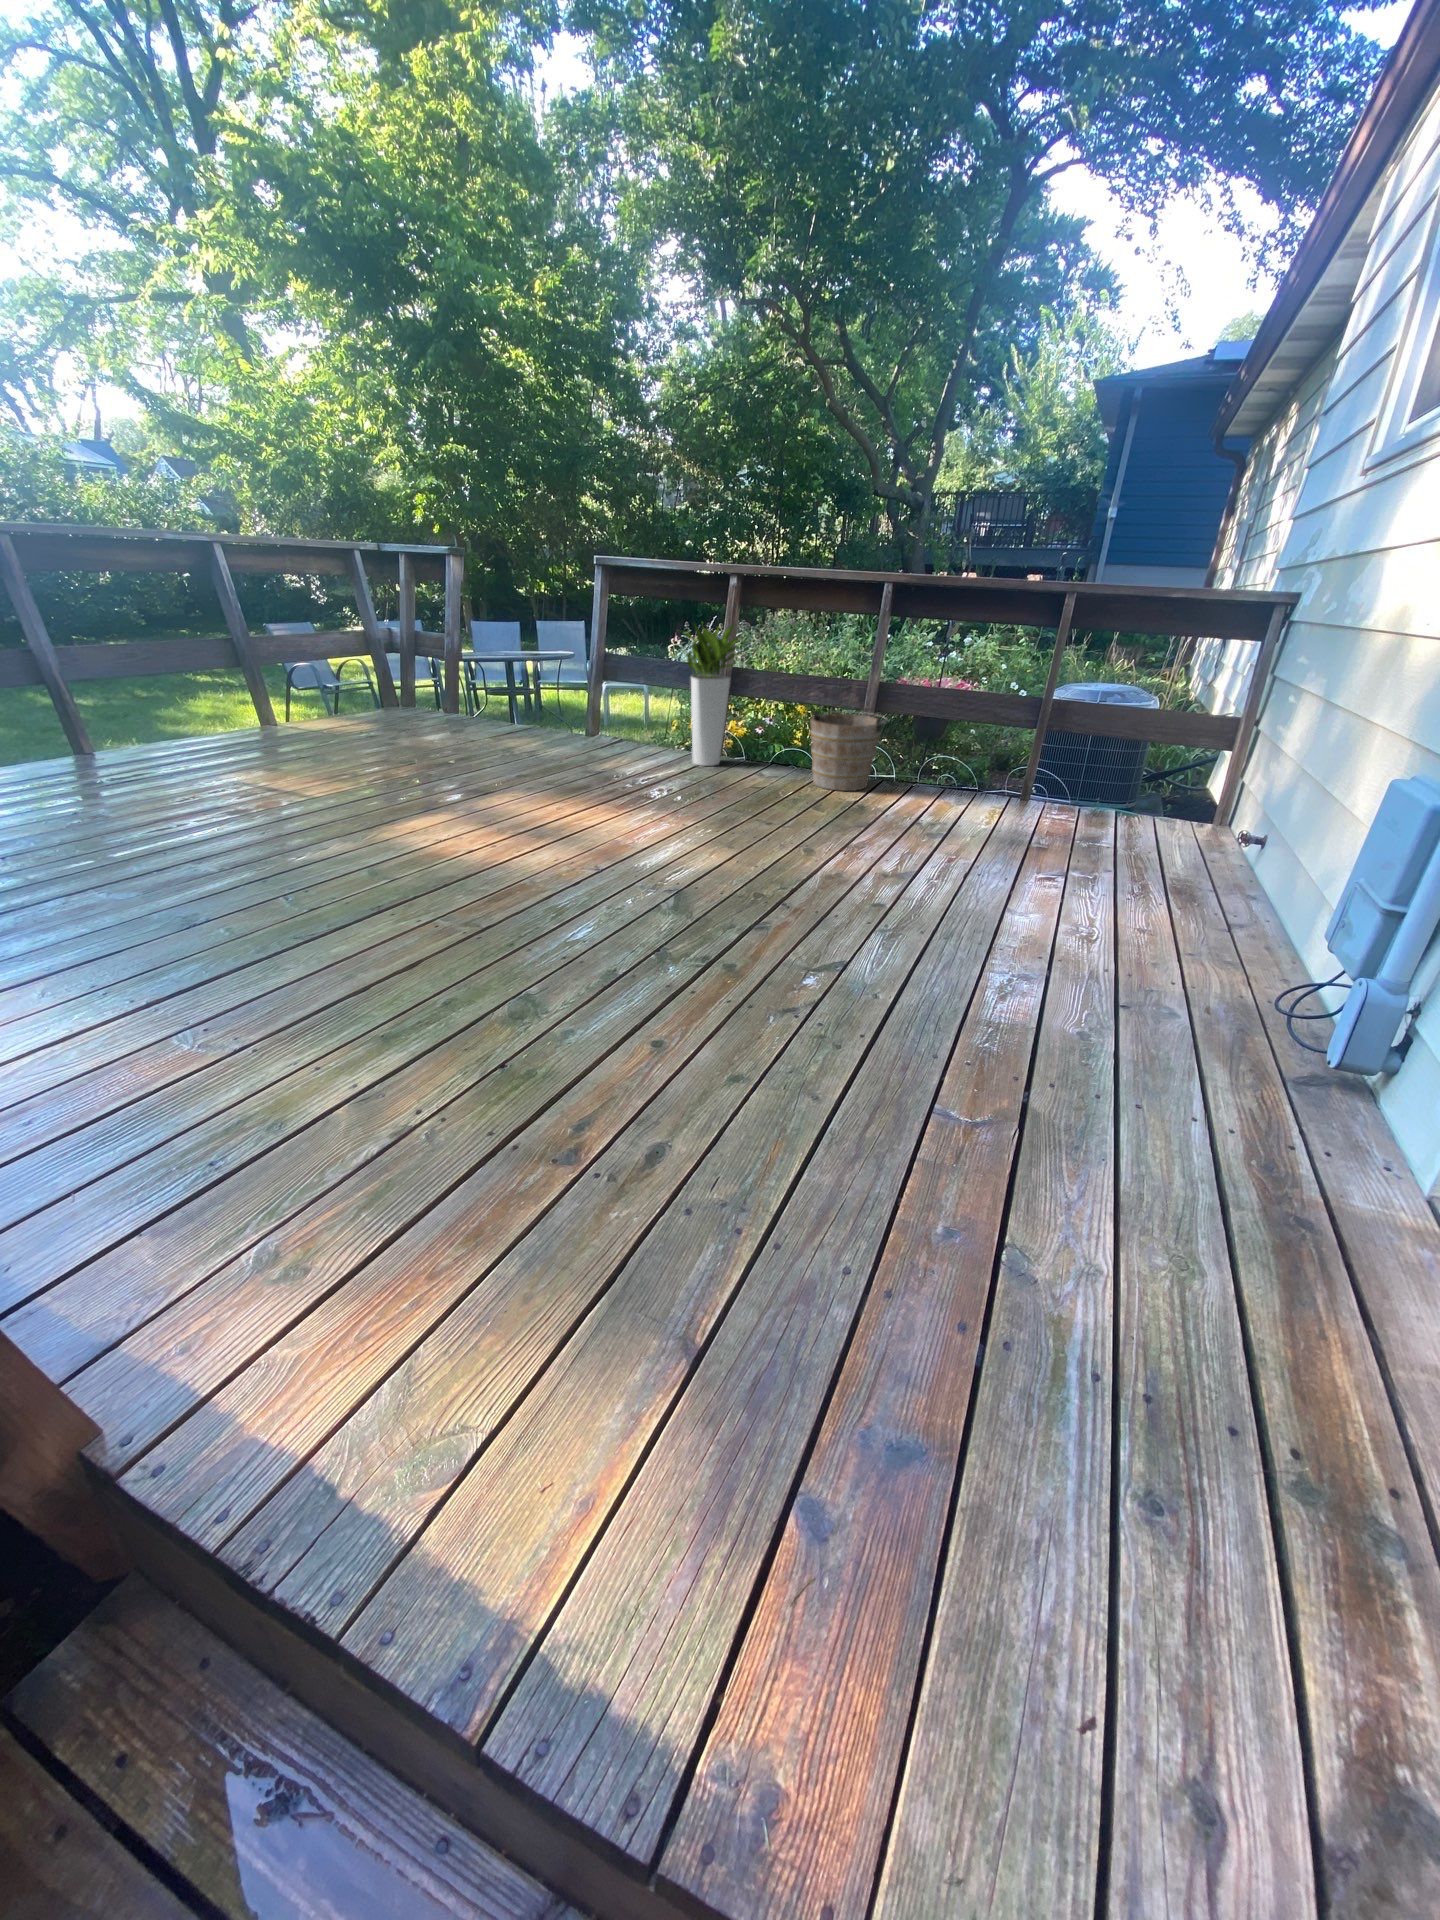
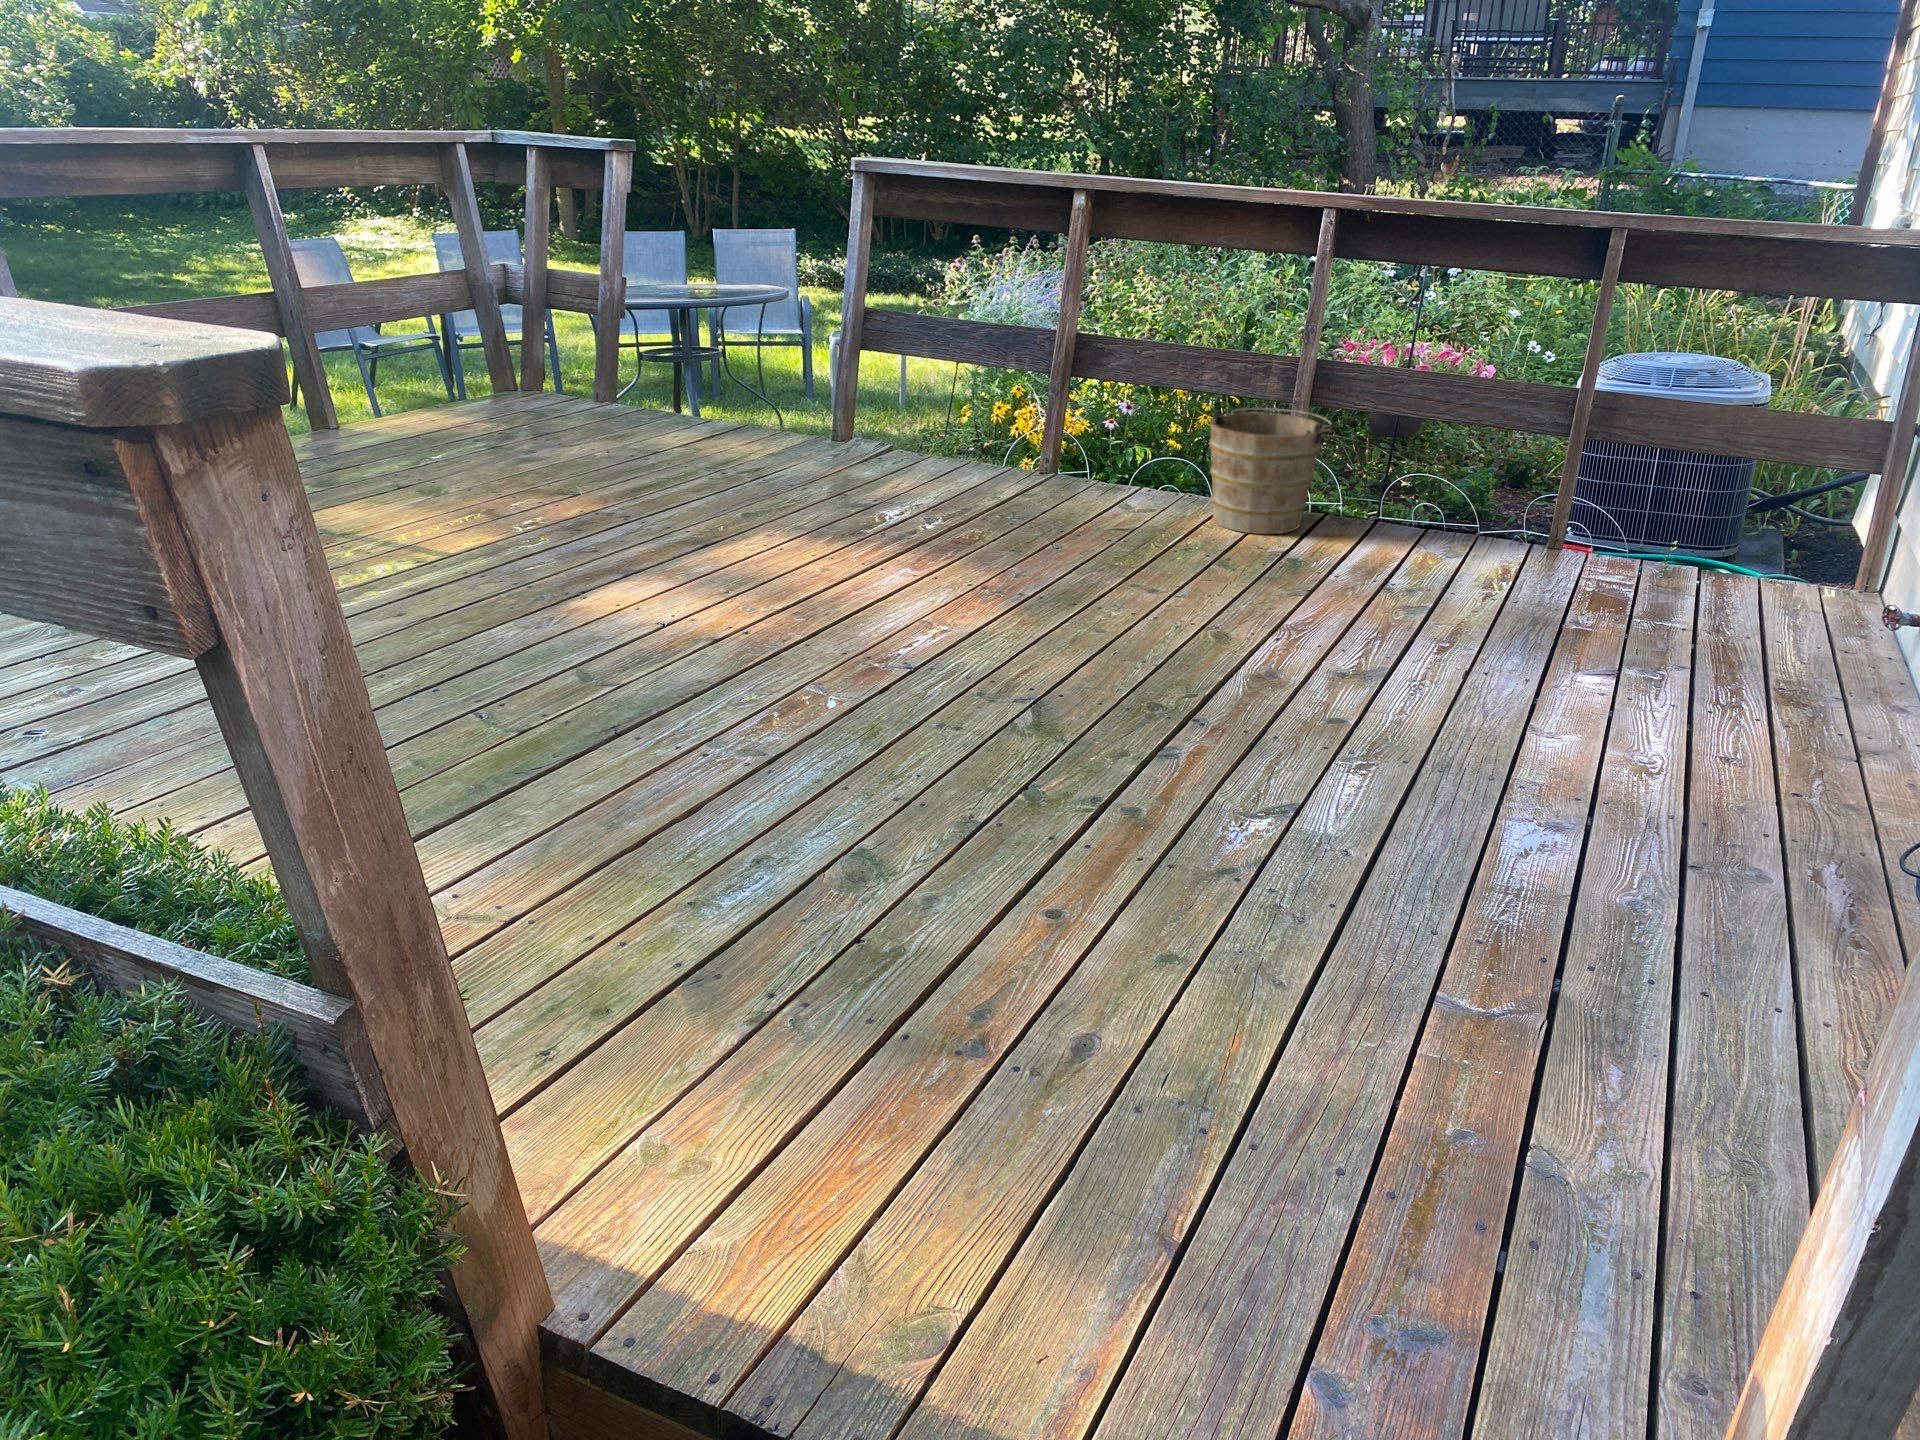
planter: present [680,624,738,766] -> none [996,271,1103,491]

